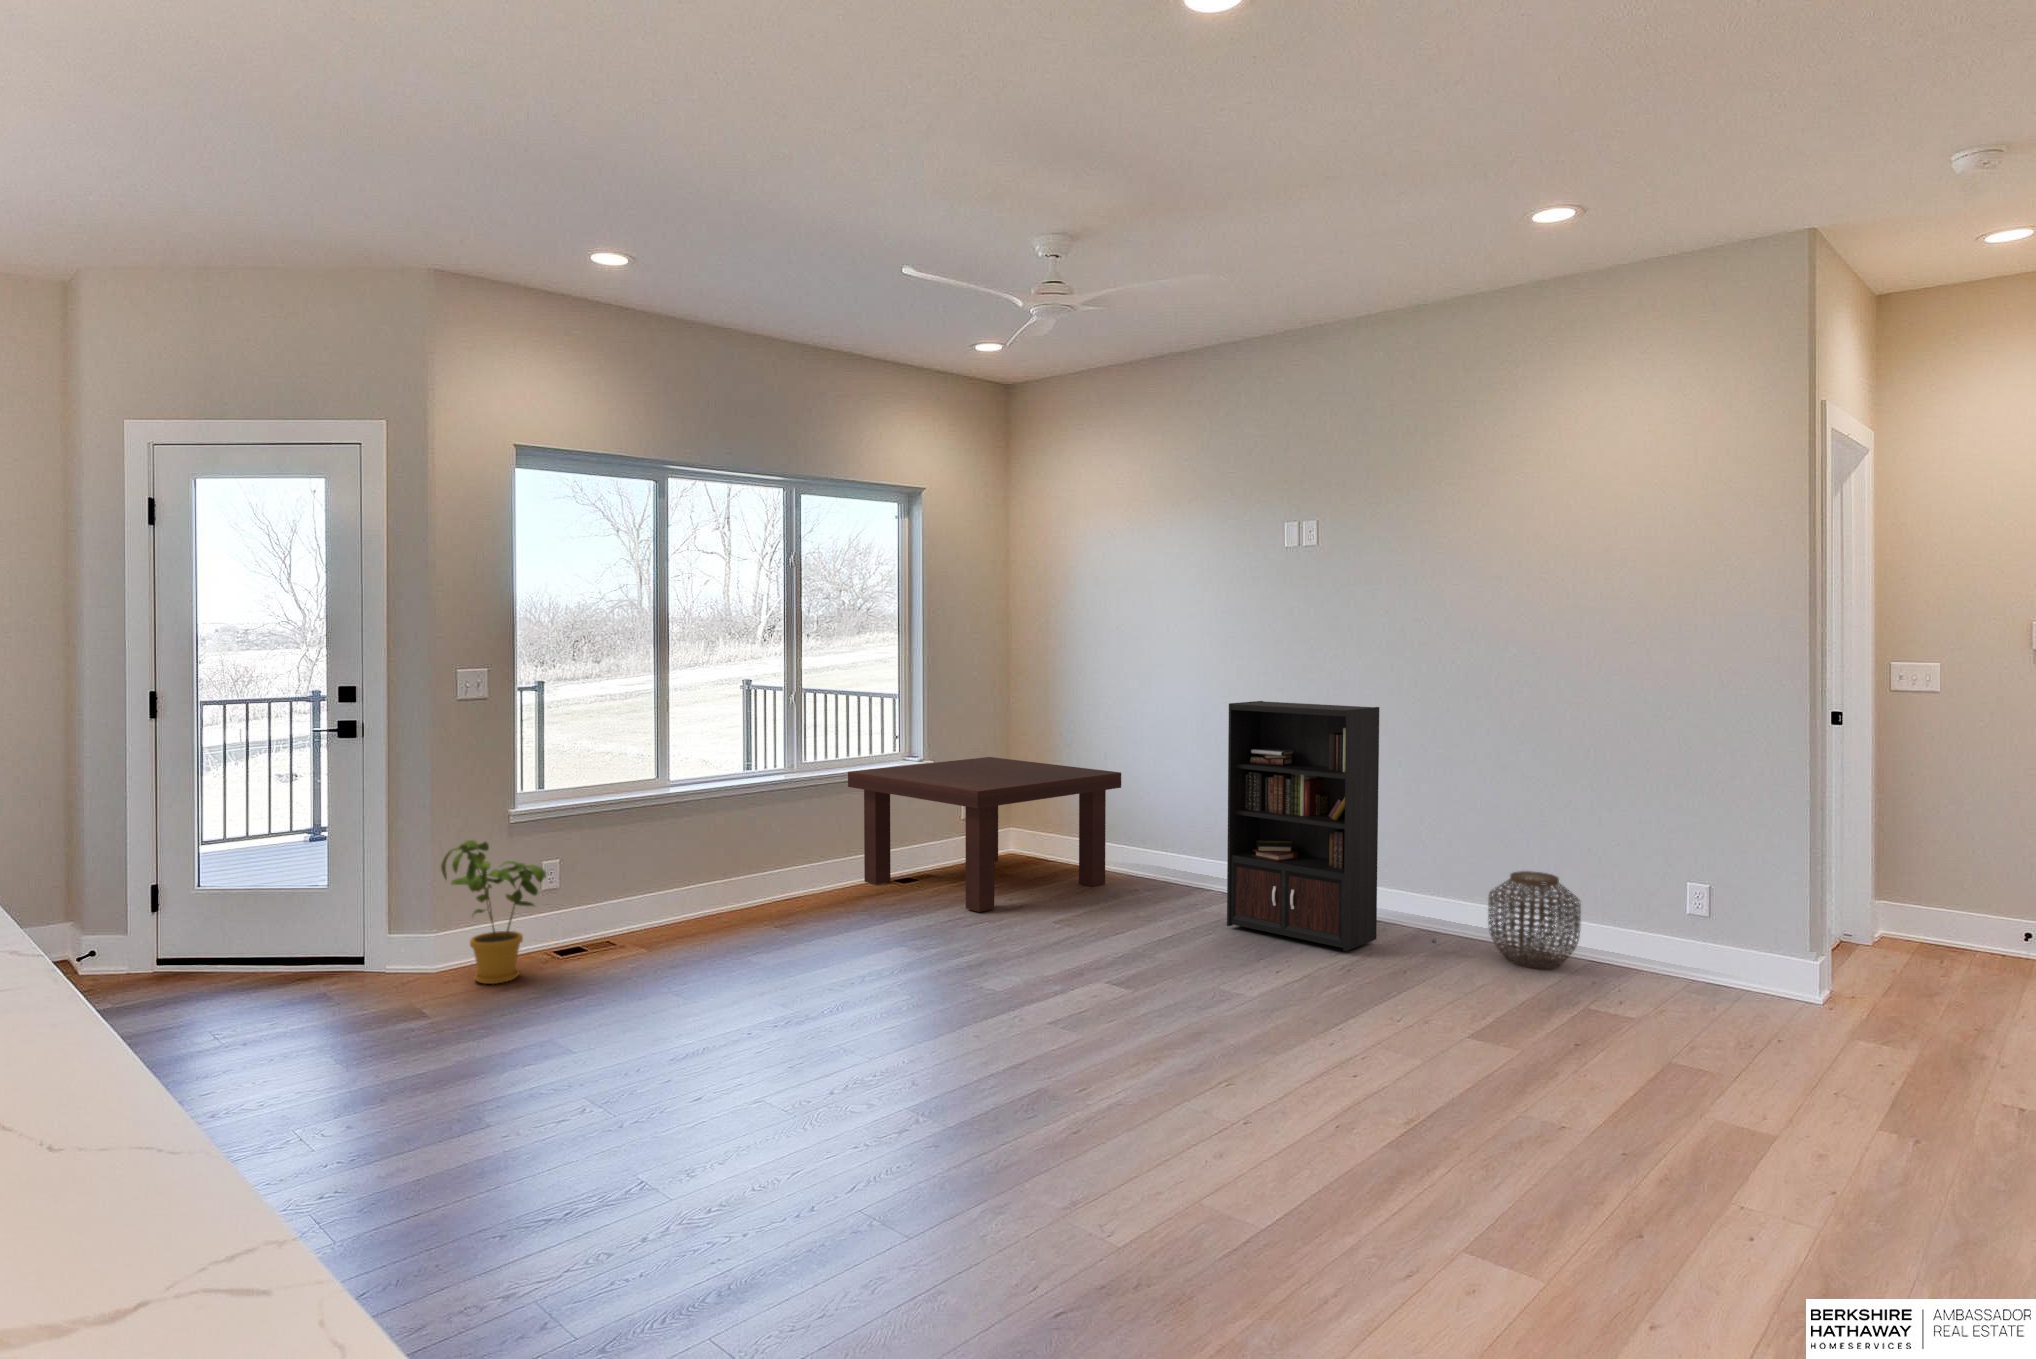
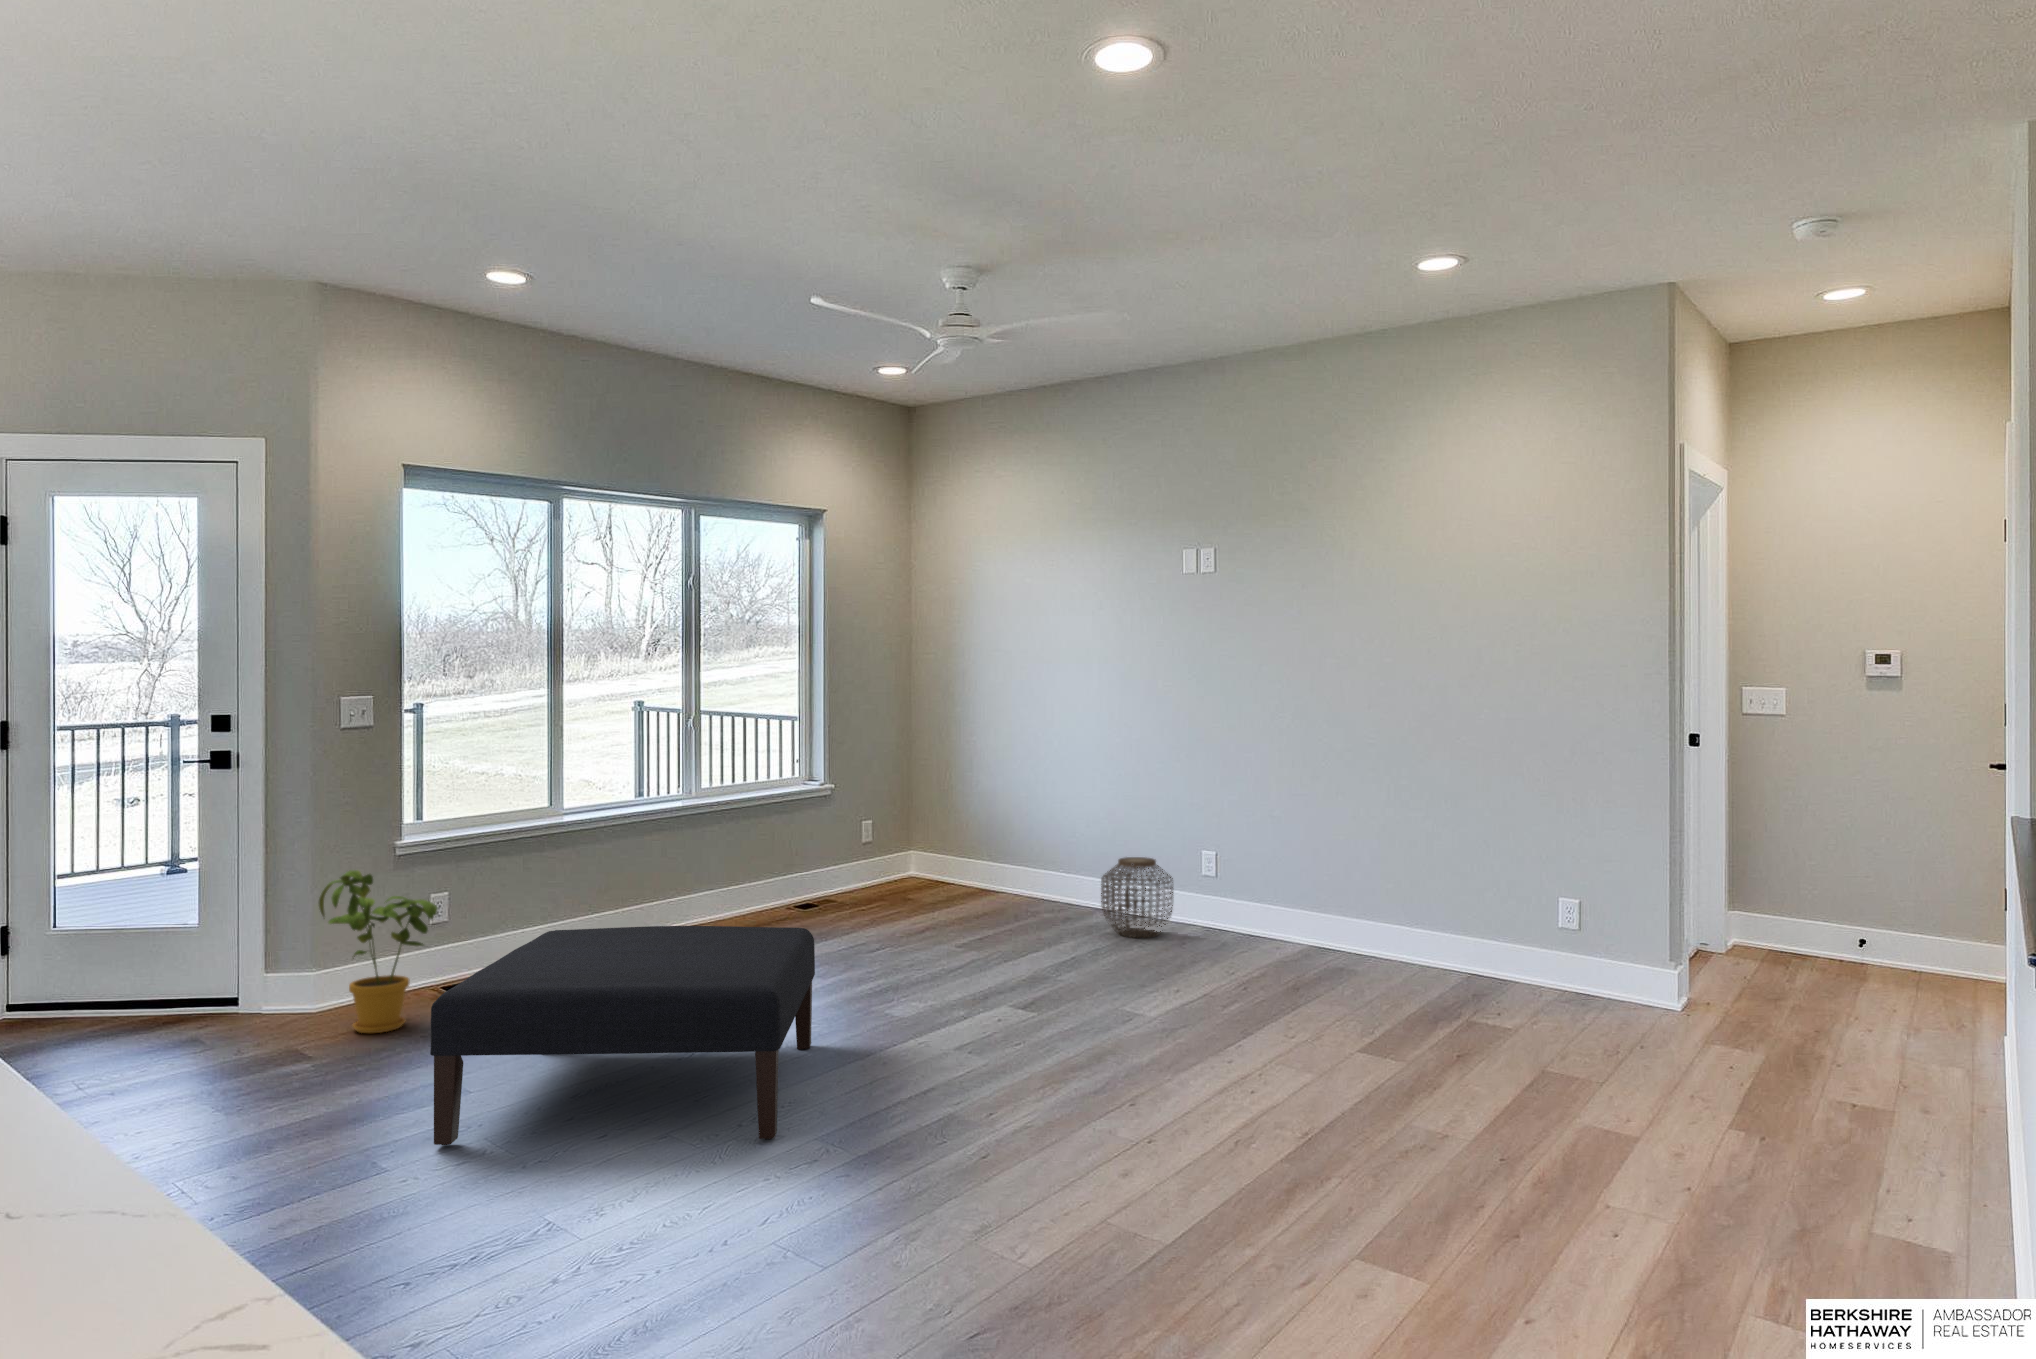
bookcase: present [1227,701,1436,951] -> none [1183,725,1404,988]
coffee table: present [848,757,1121,912] -> none [771,796,1067,956]
woven basket: present [1488,871,1581,969] -> present [1101,857,1173,938]
ottoman: none [537,894,883,1101] -> present [430,926,815,1145]

